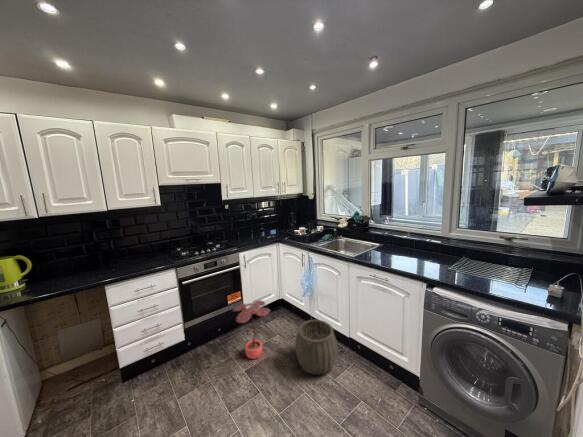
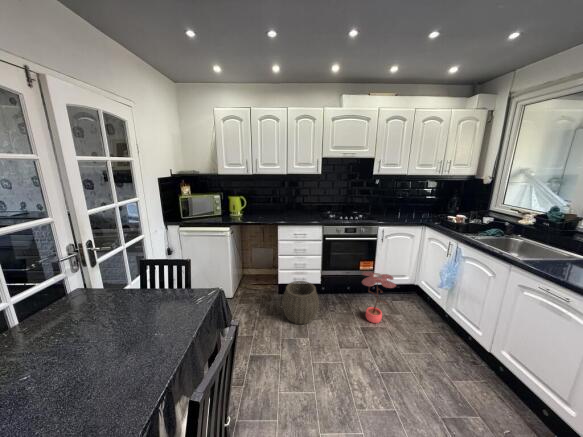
woven basket: present [295,320,337,374] -> present [282,281,319,324]

